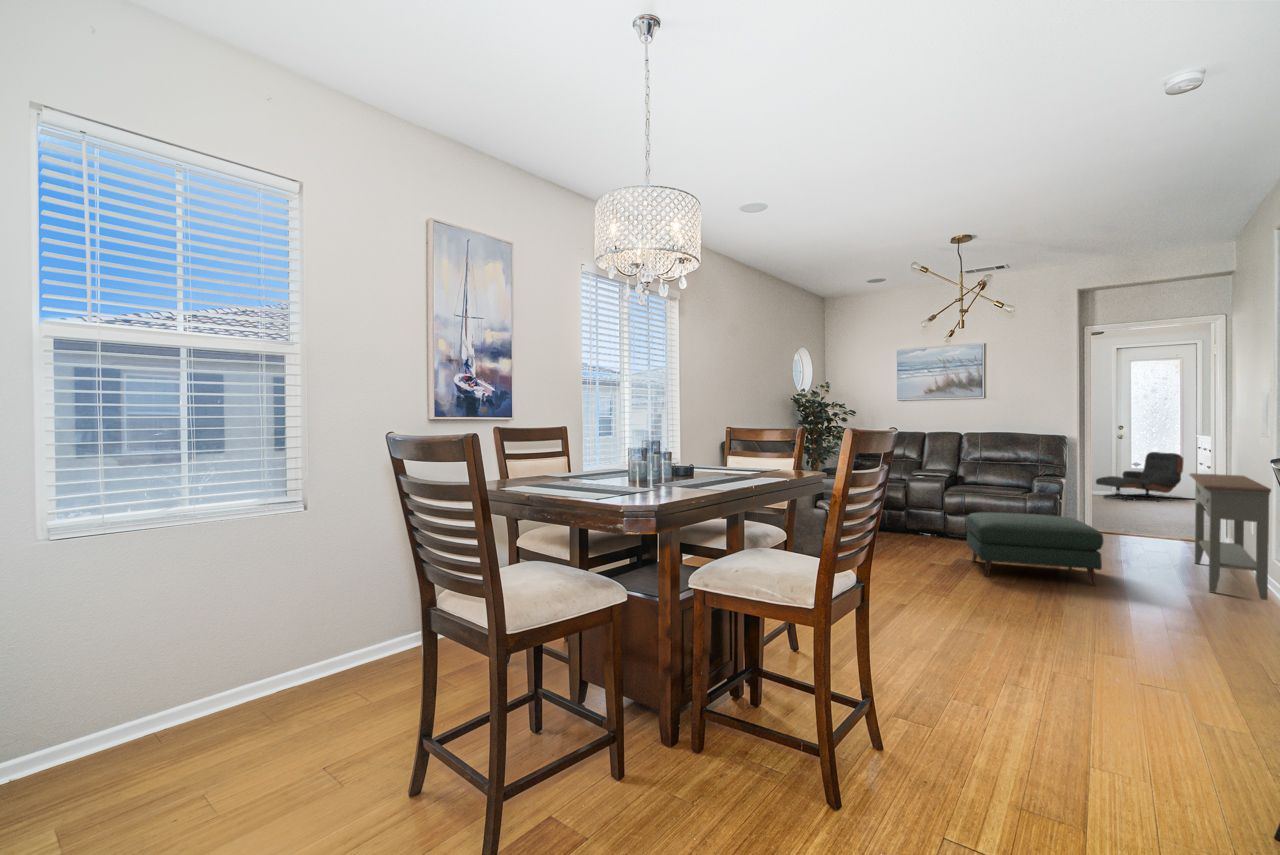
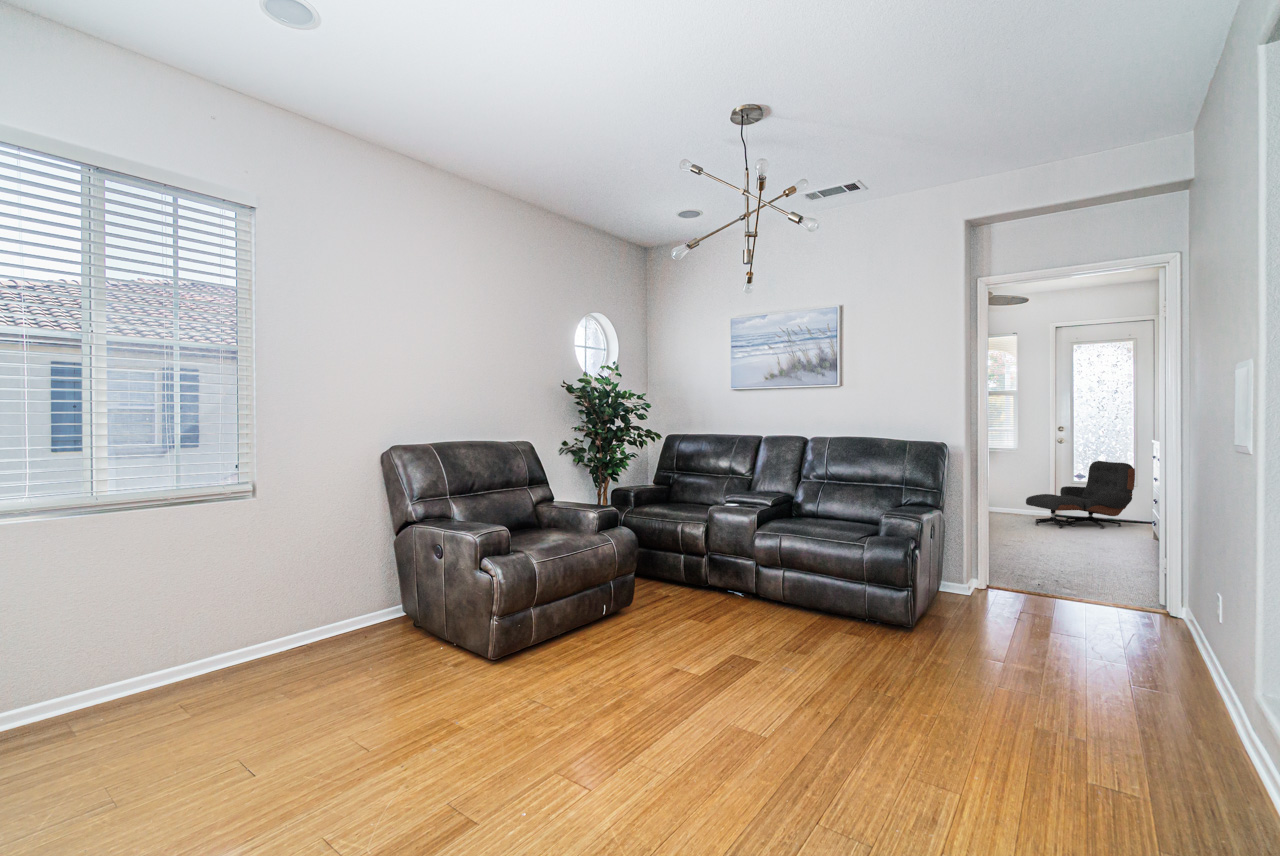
console table: present [1189,473,1271,600] -> none [1112,503,1242,774]
ottoman: present [966,512,1103,585] -> none [724,577,936,732]

